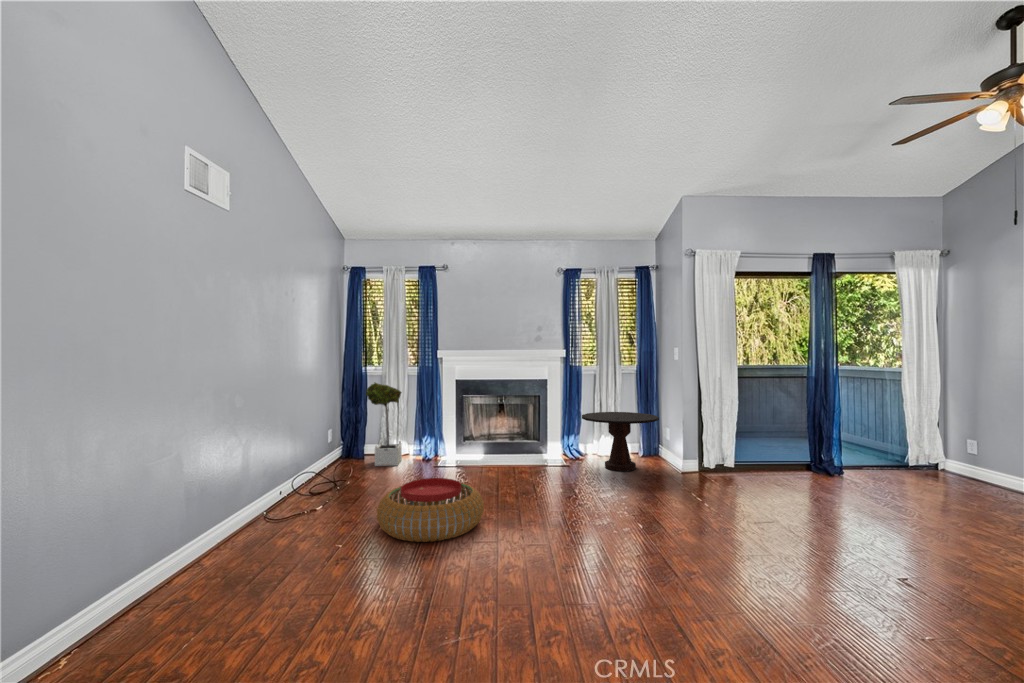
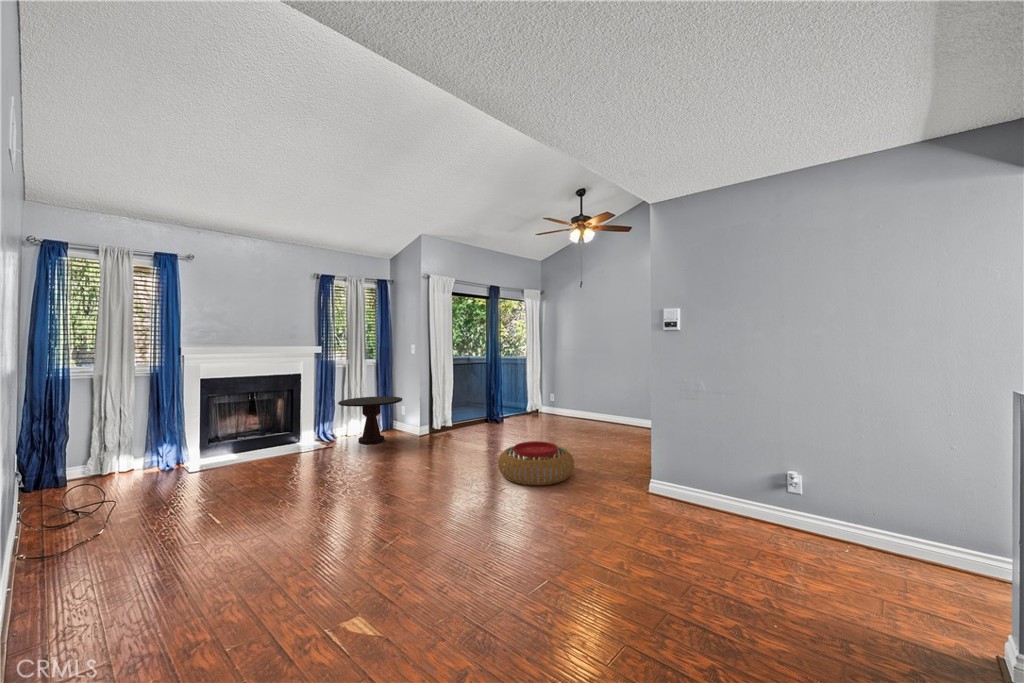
potted tree: present [366,383,402,466] -> none [50,388,115,495]
pouf: present [377,478,484,542] -> present [498,441,574,485]

